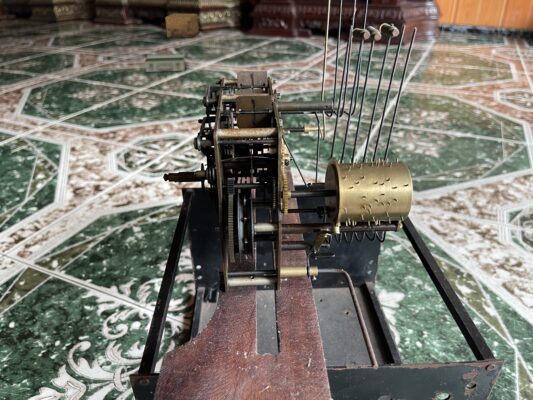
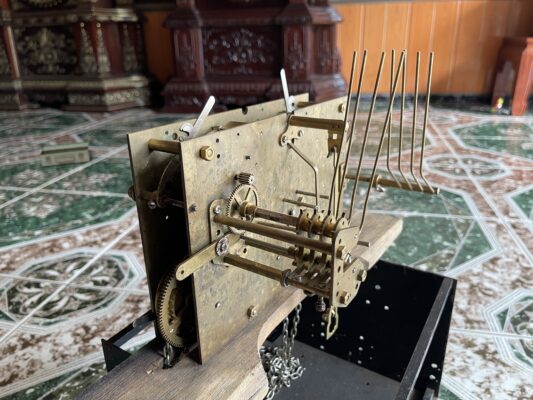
cardboard box: present [165,13,199,38] -> none [65,95,105,122]

